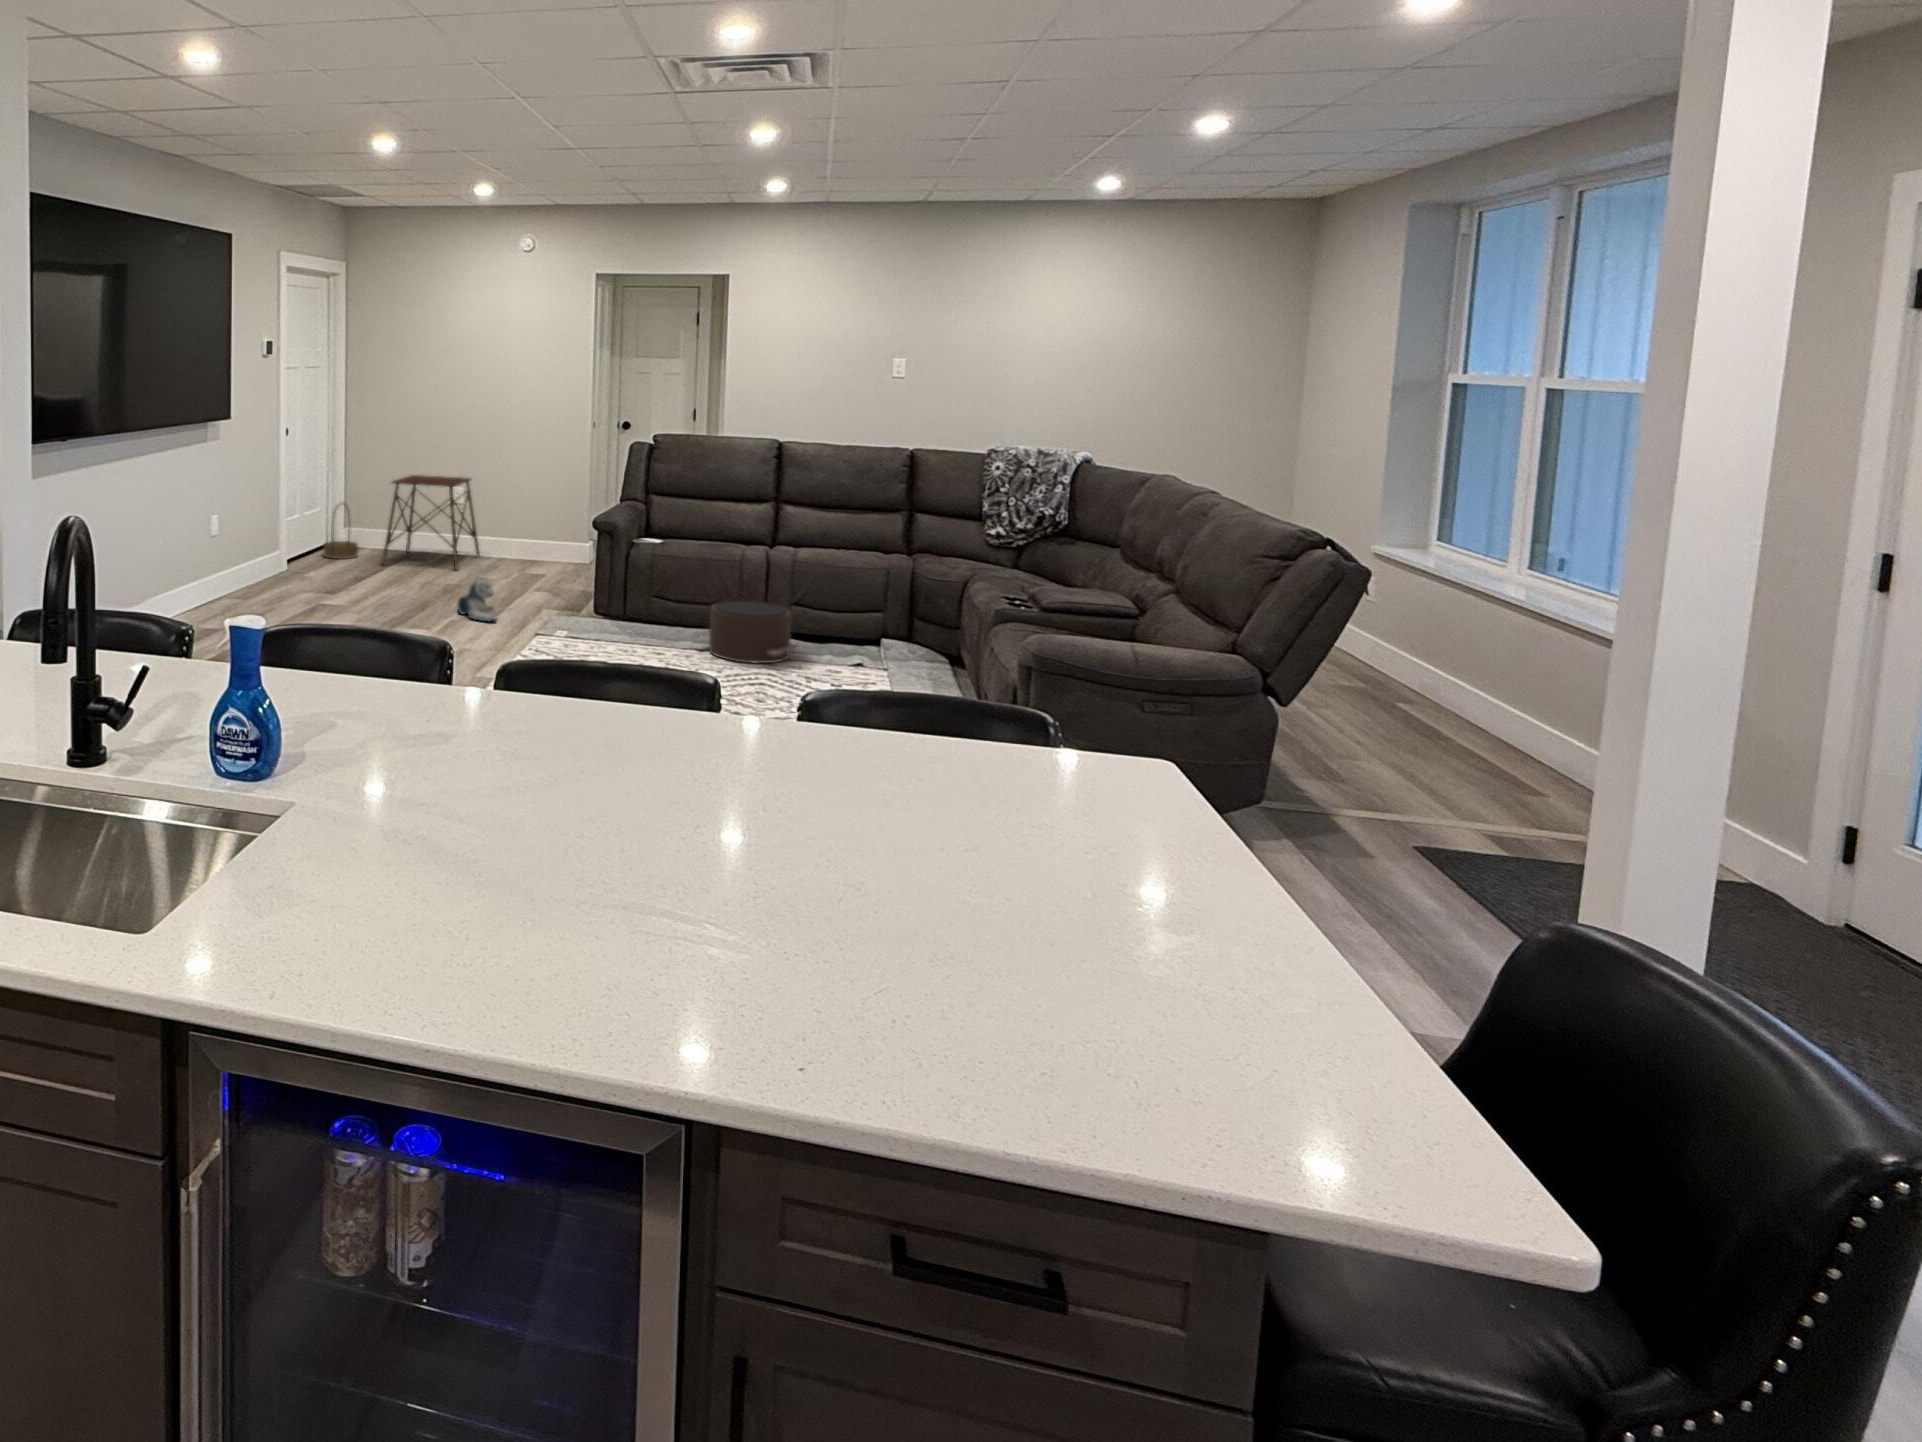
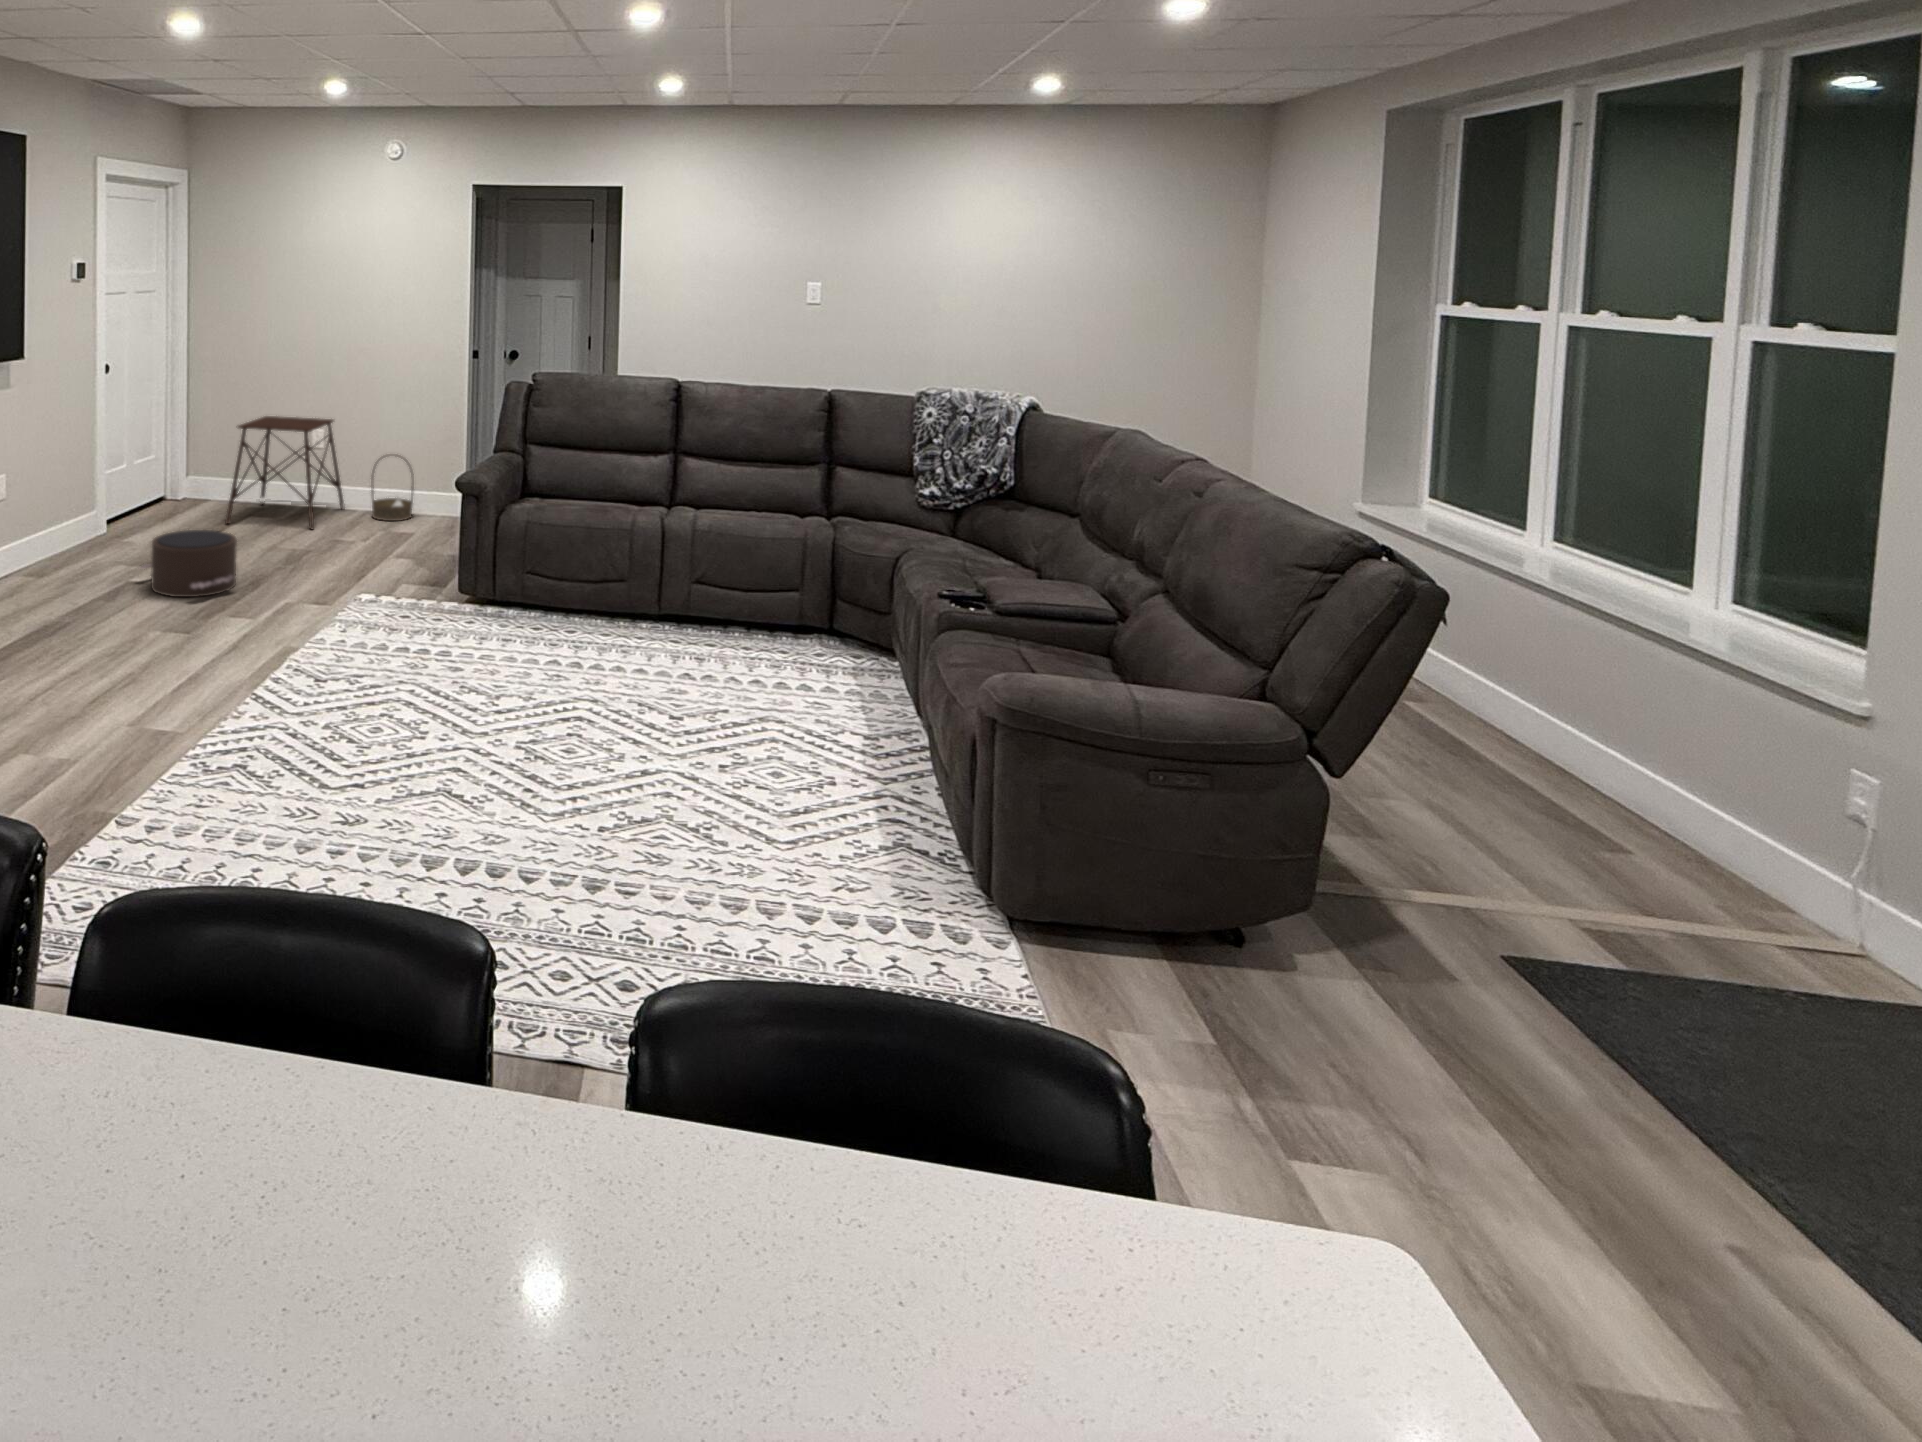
basket: present [324,506,358,559] -> present [372,455,414,521]
plush toy: present [458,579,496,622] -> none [297,552,342,606]
pouf: present [693,601,797,664] -> present [141,530,237,597]

